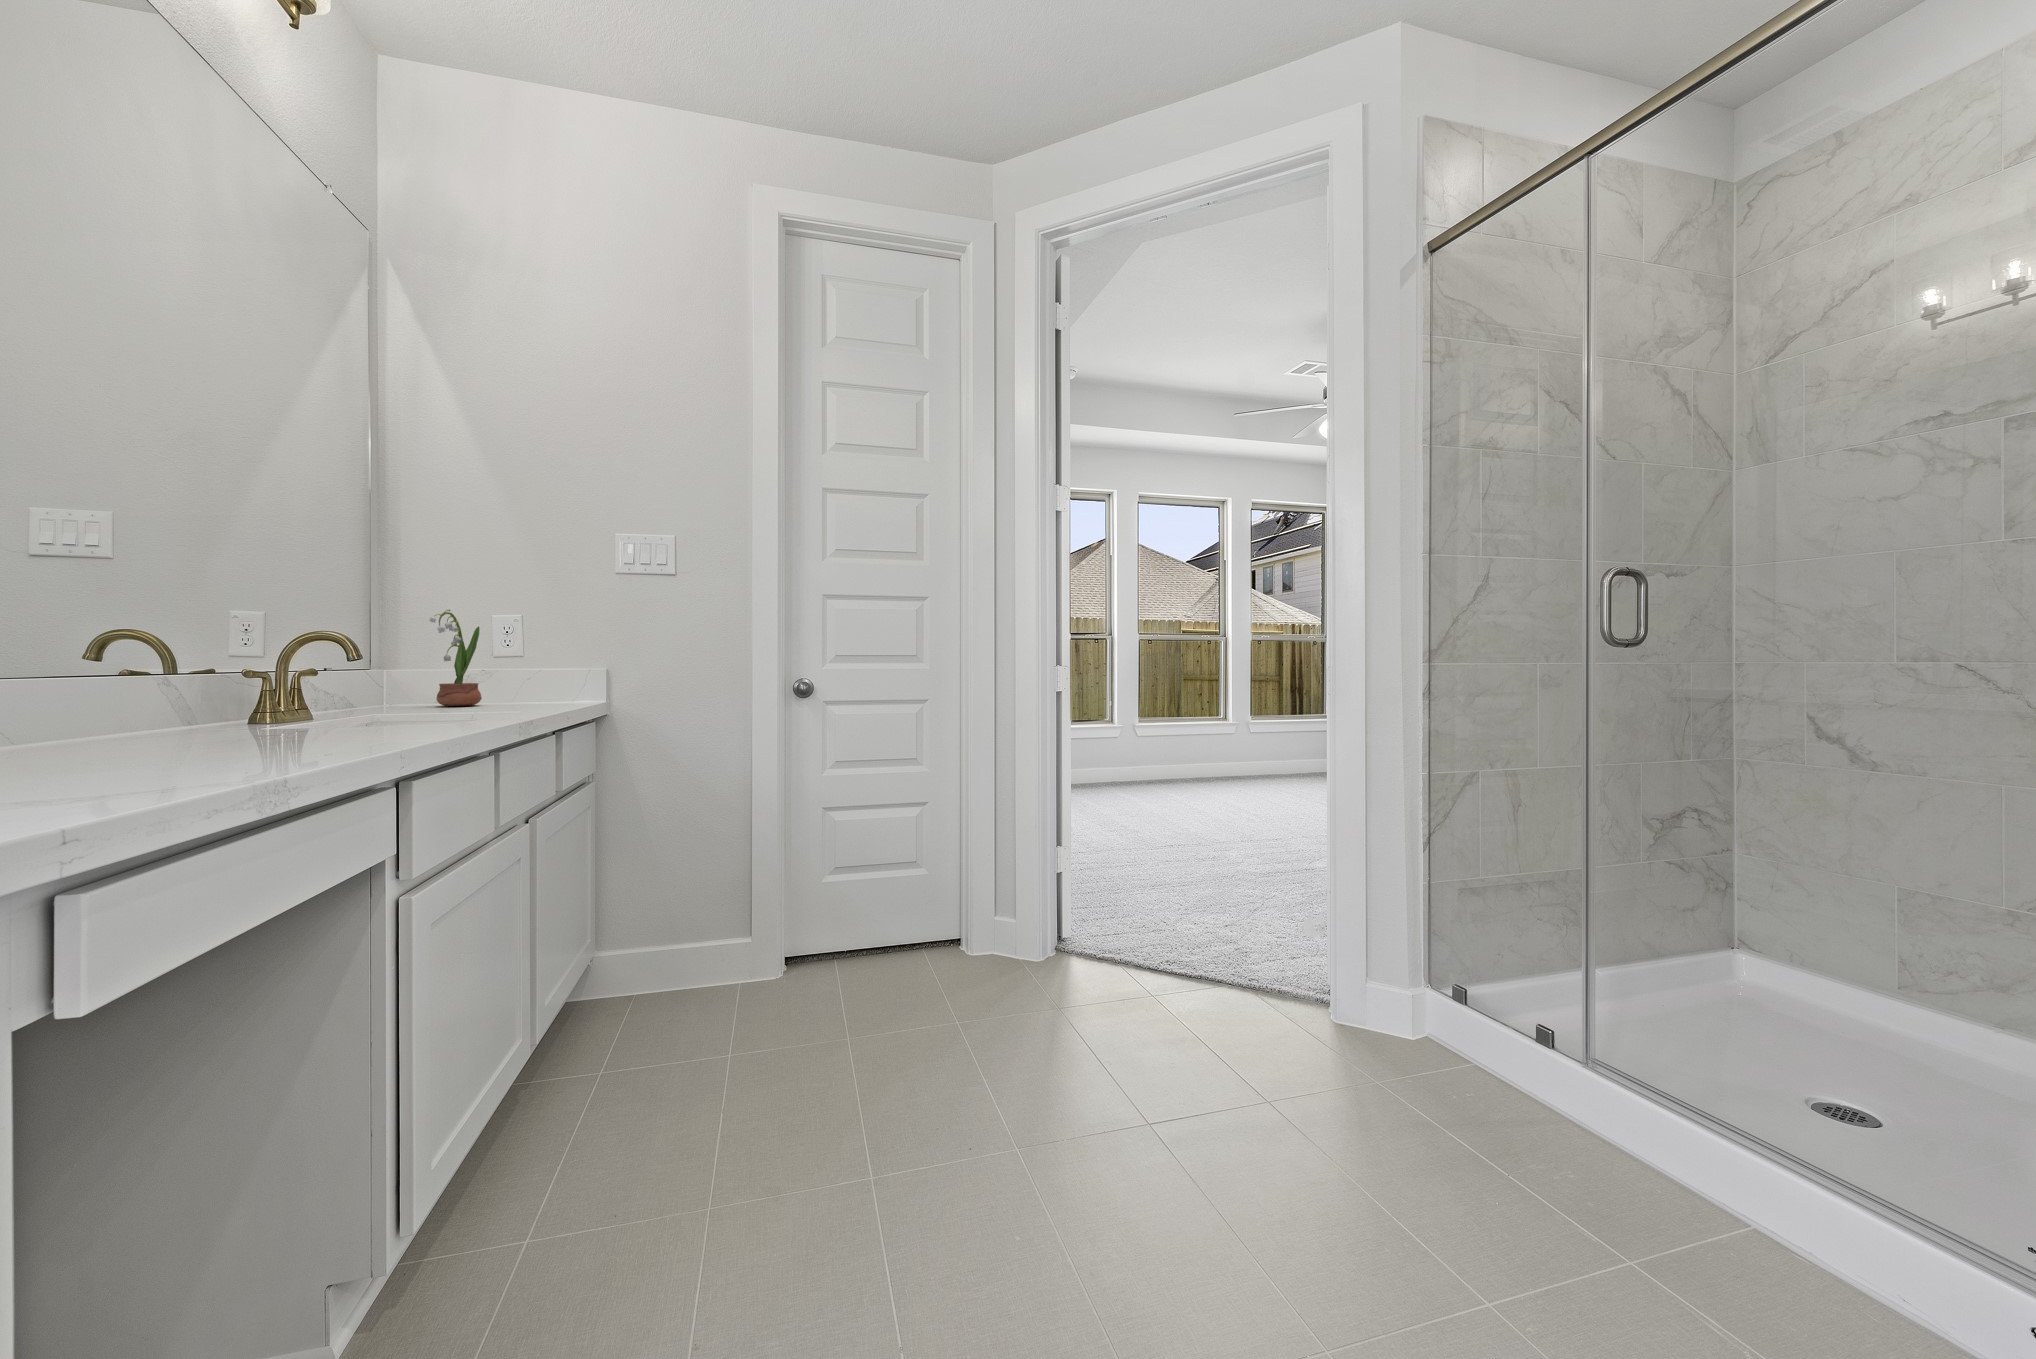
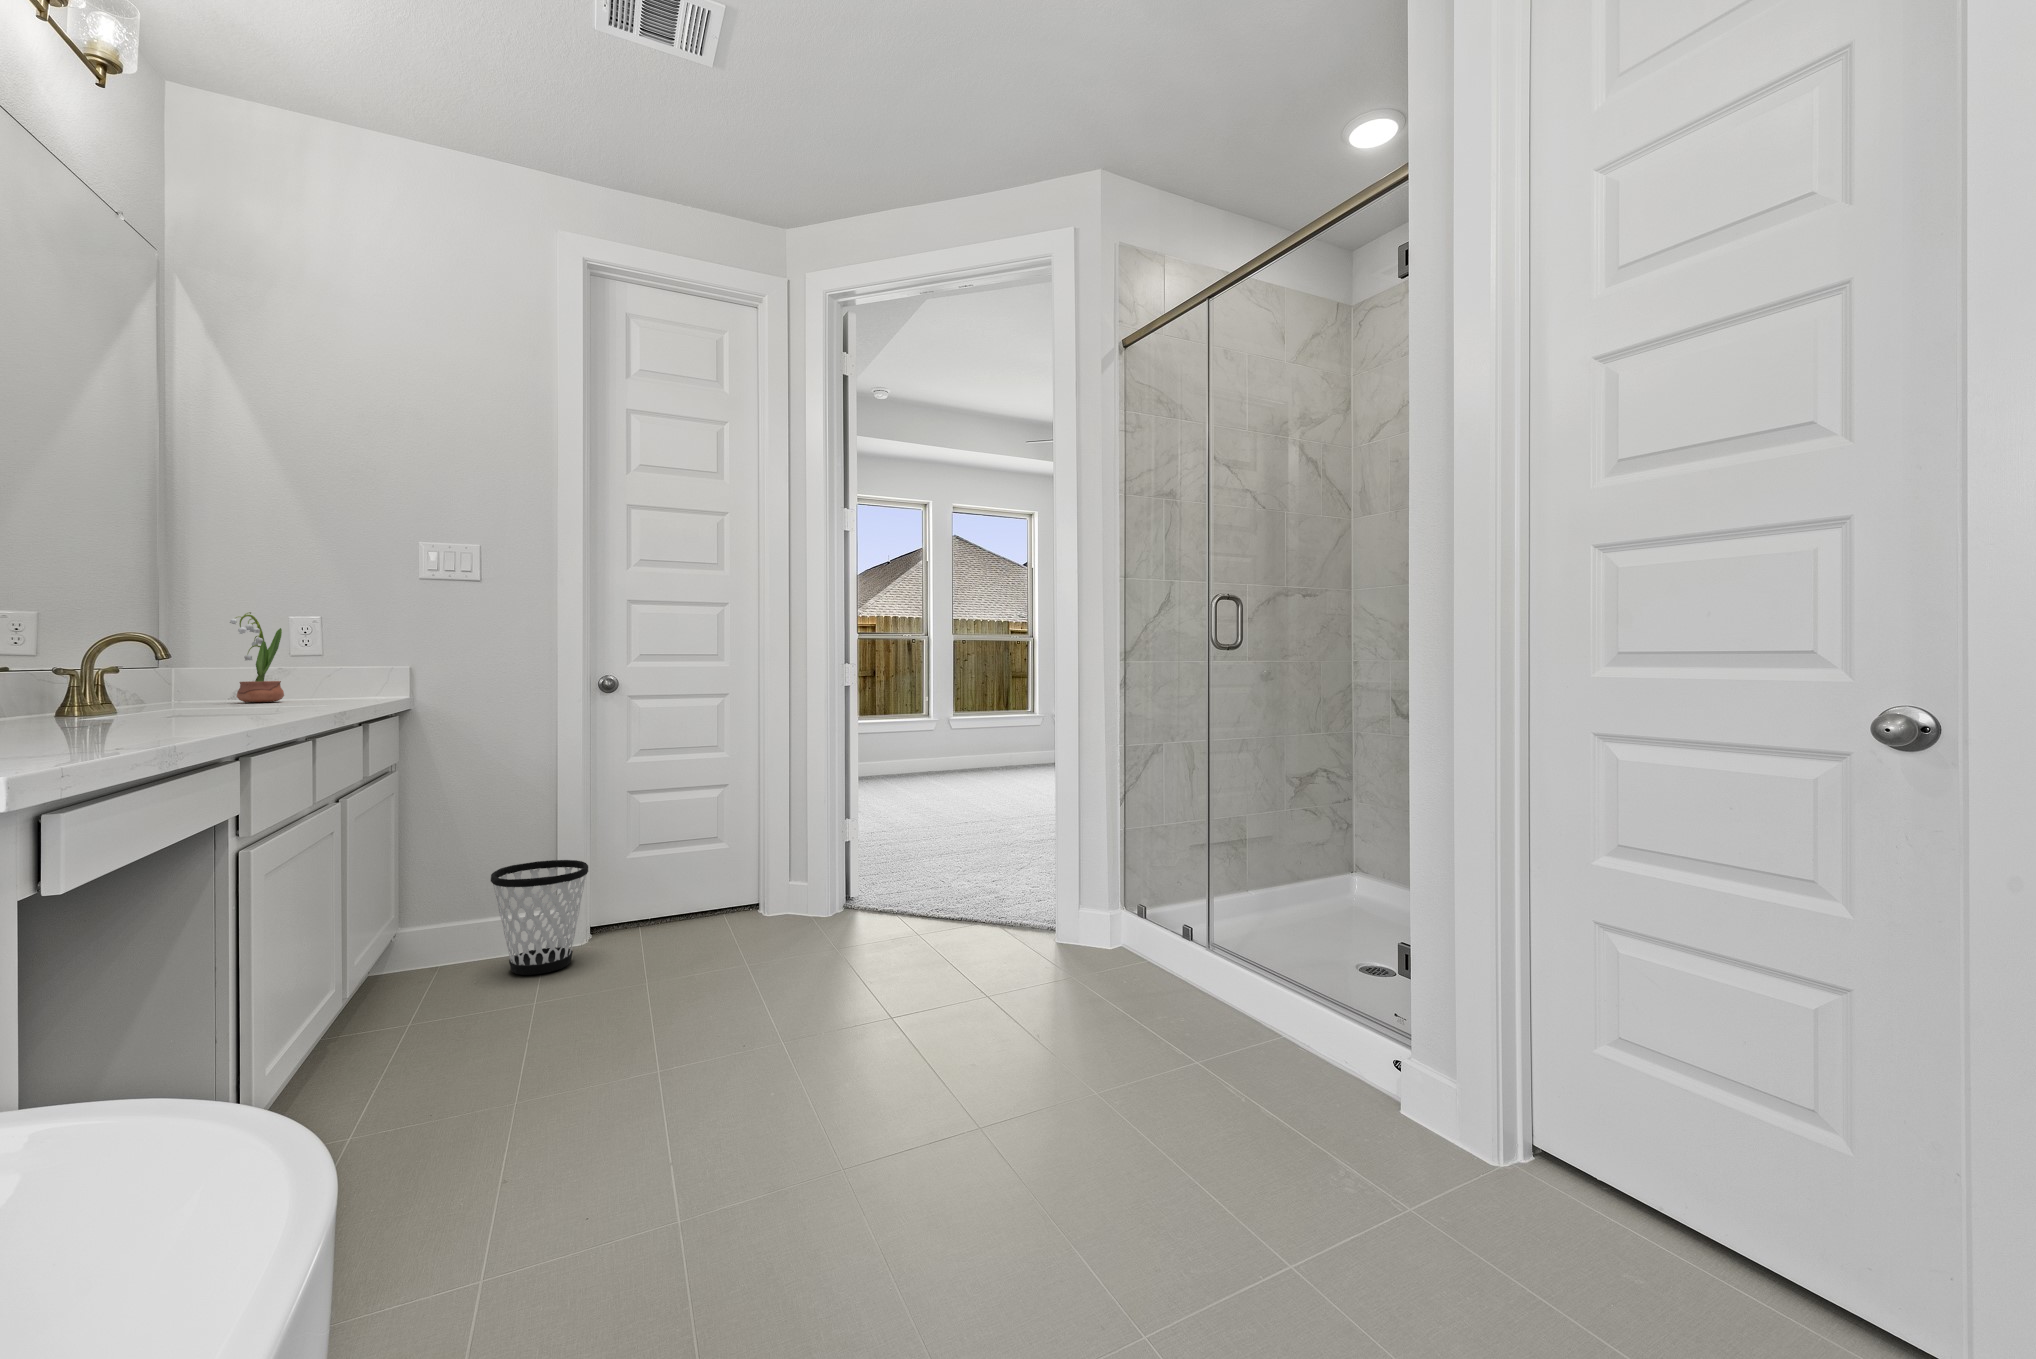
wastebasket: none [682,884,783,1015] -> present [491,860,588,975]

